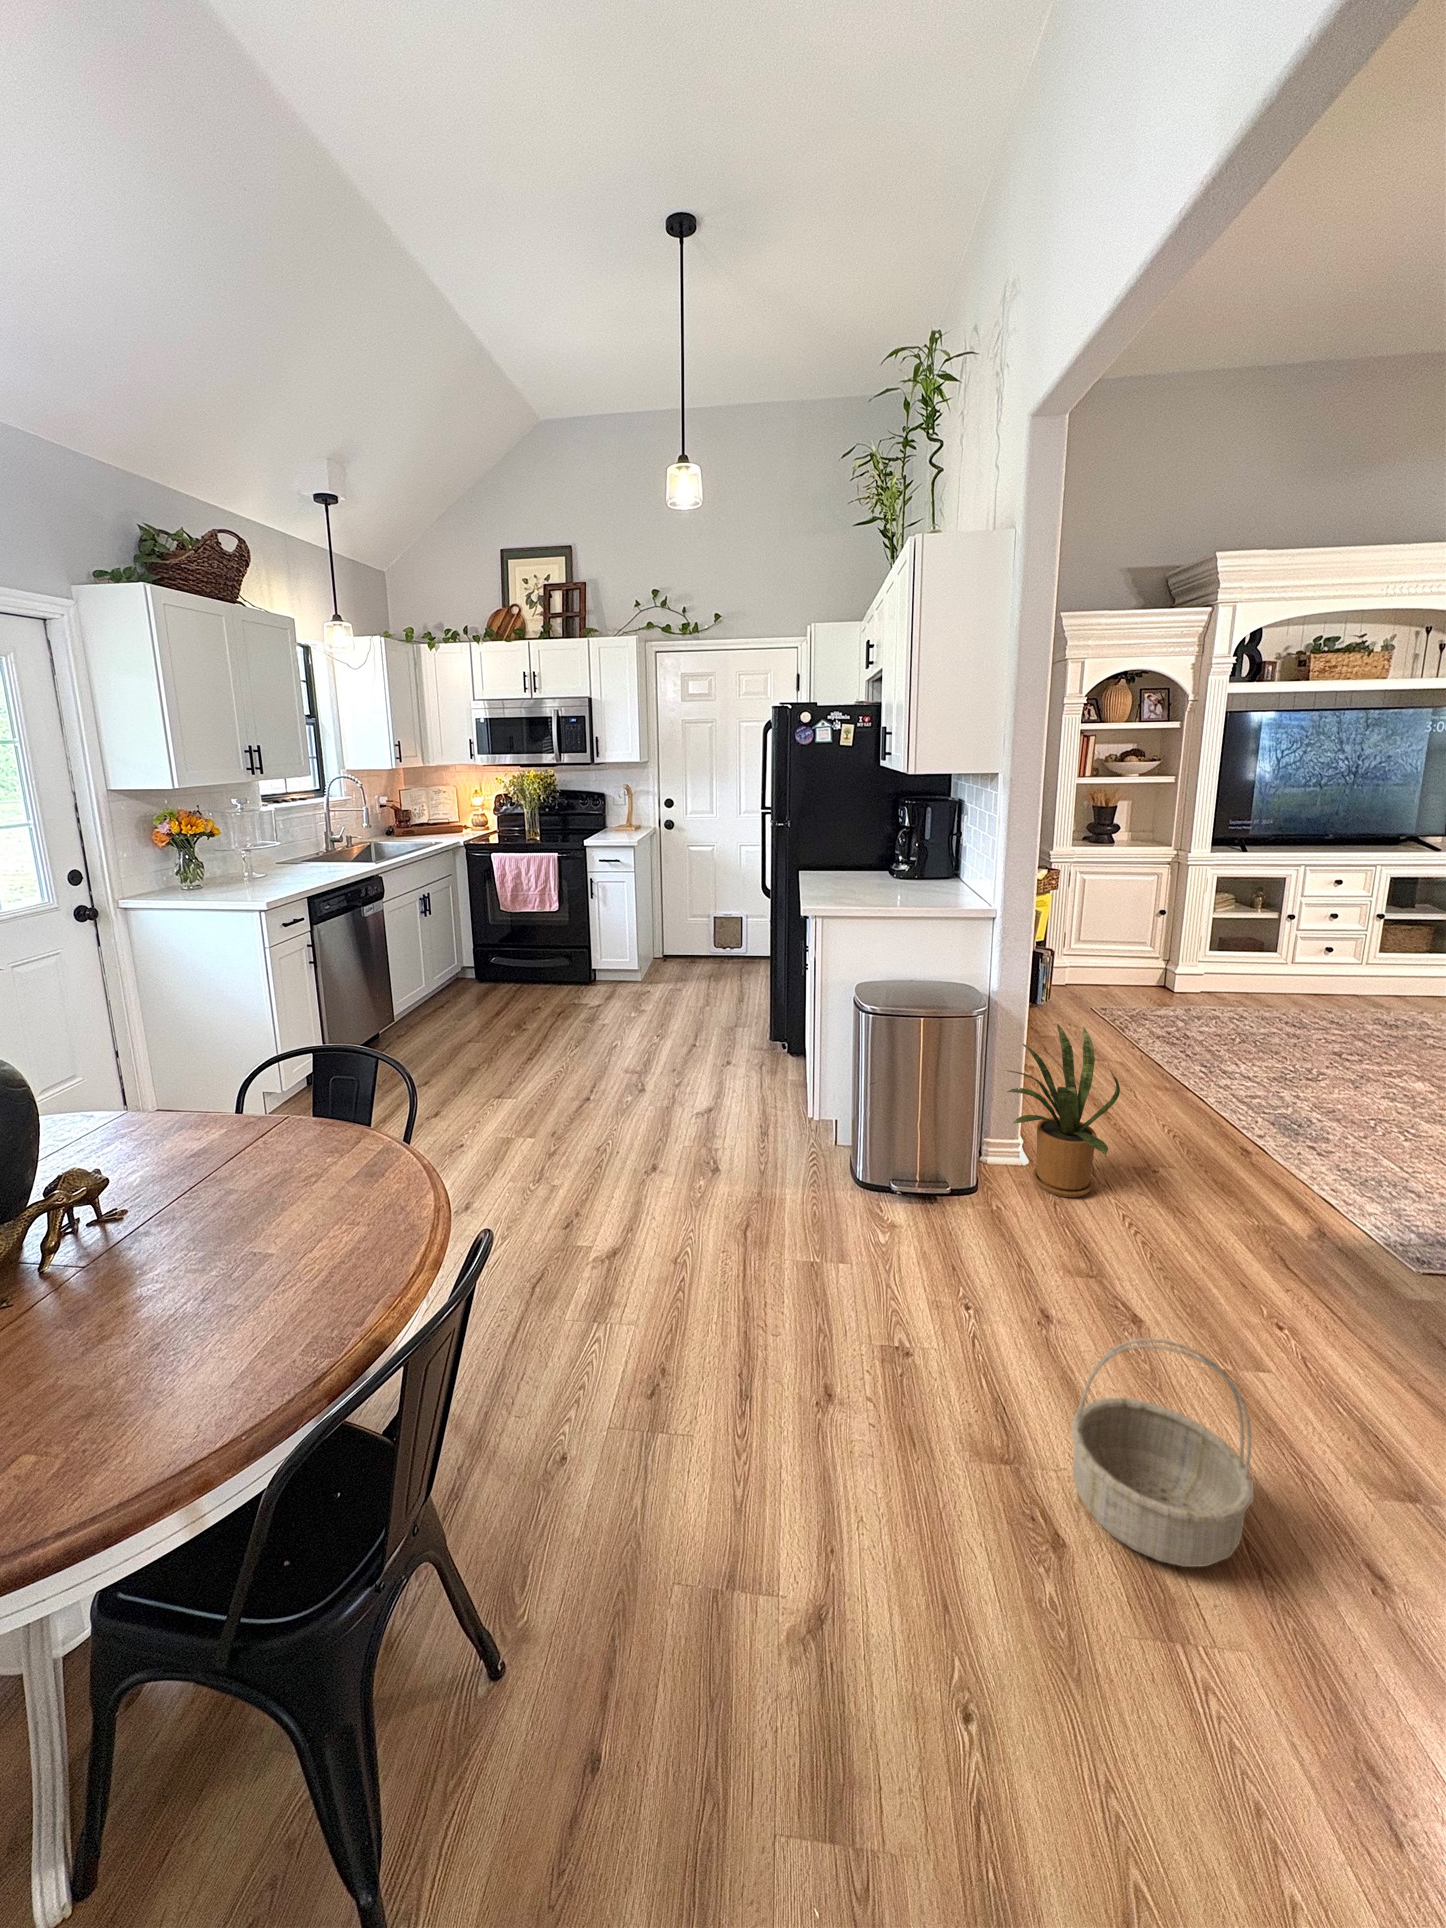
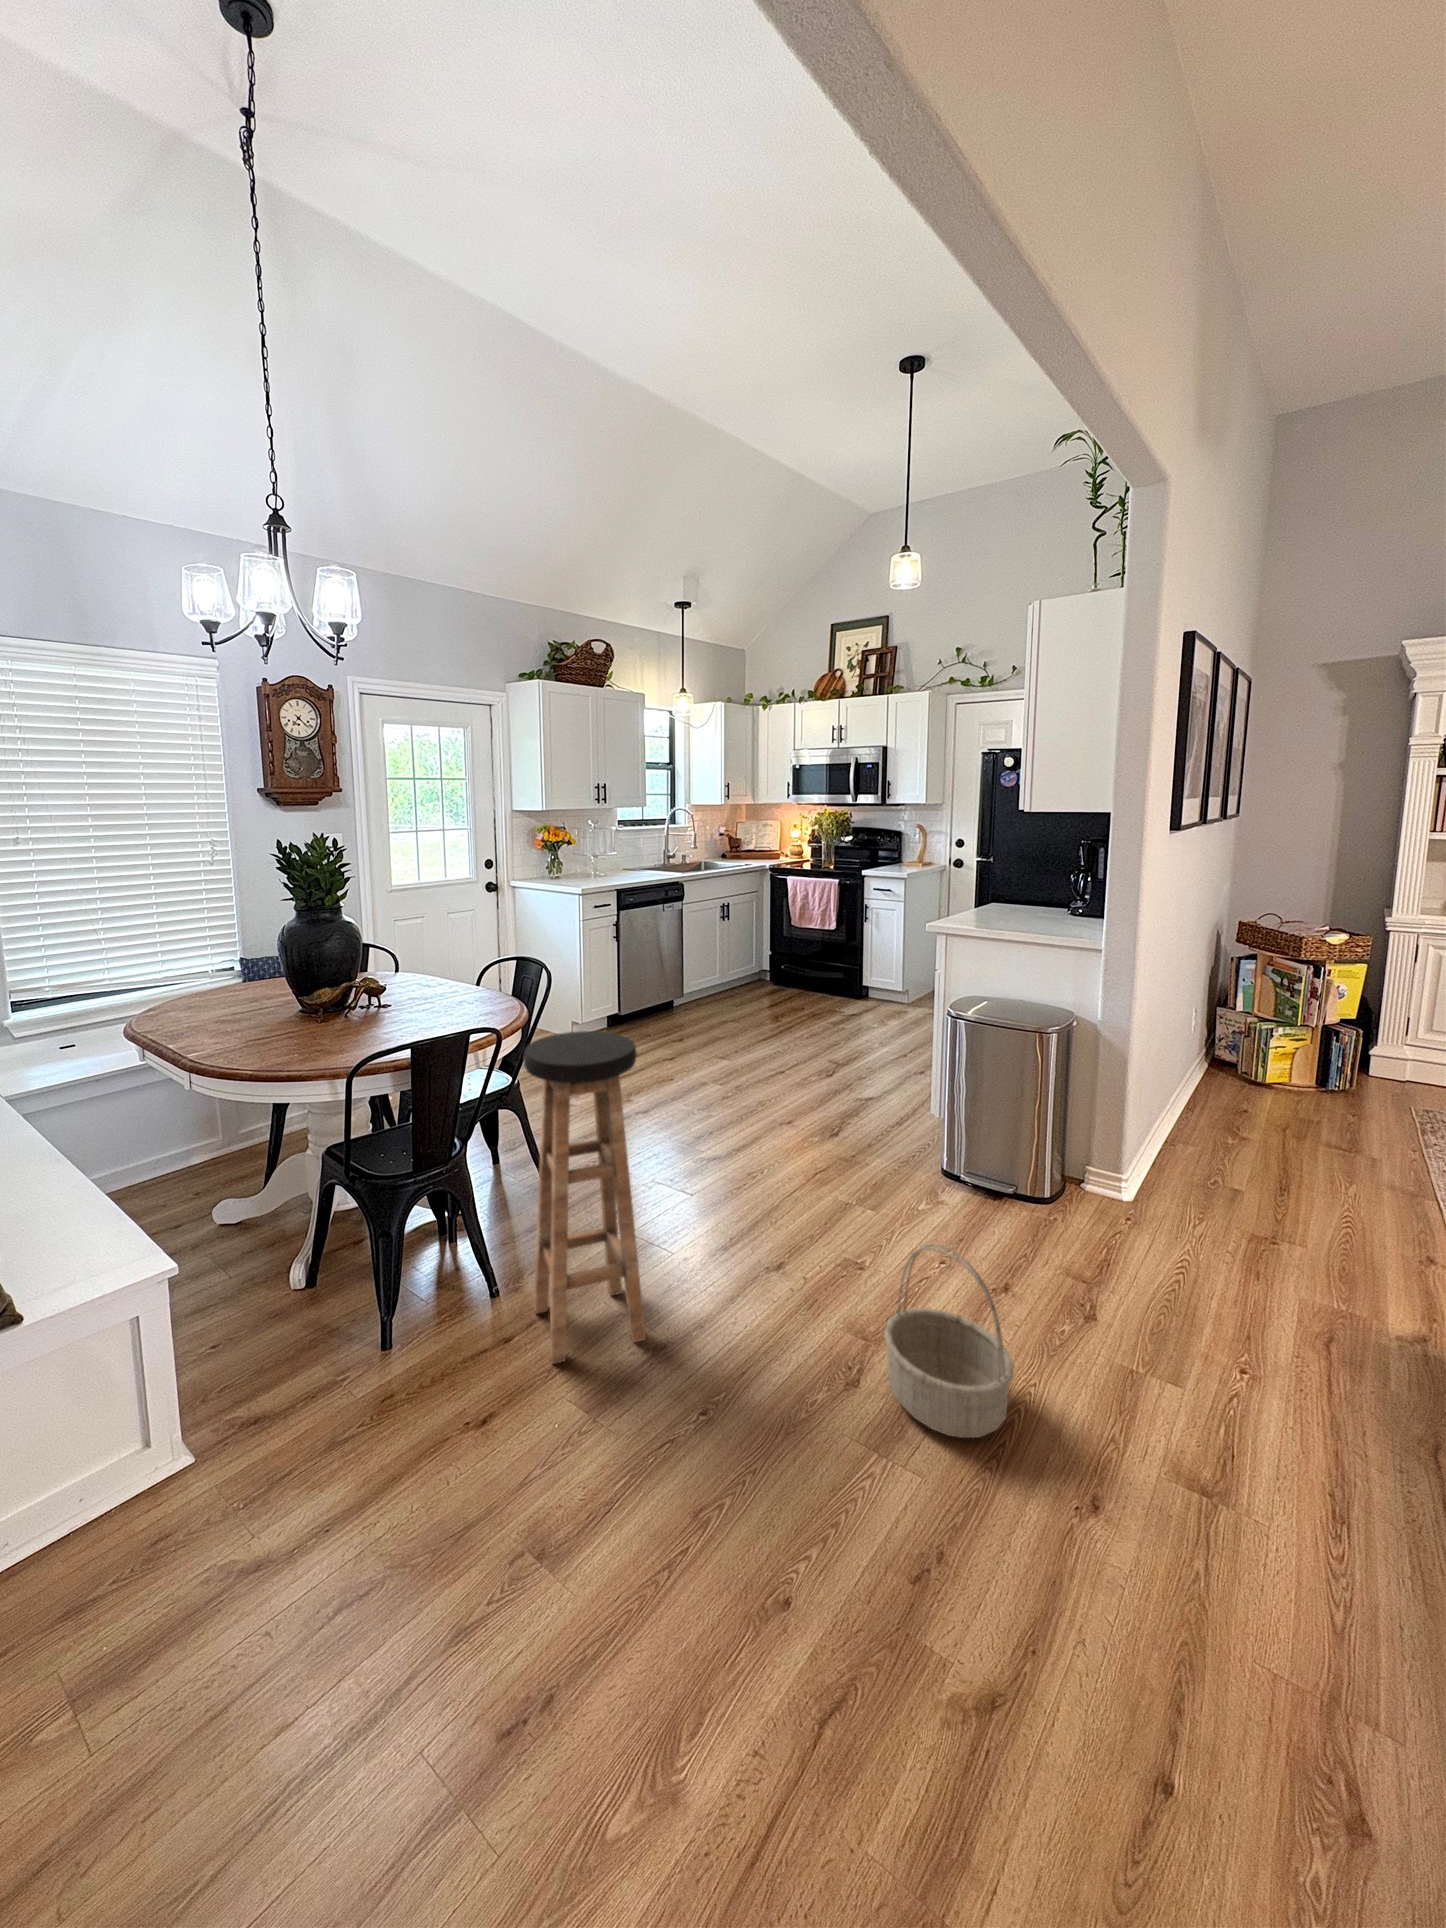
house plant: present [1007,1024,1120,1197] -> none [1084,1061,1193,1234]
bar stool: none [577,1179,785,1766] -> present [523,1031,646,1364]

